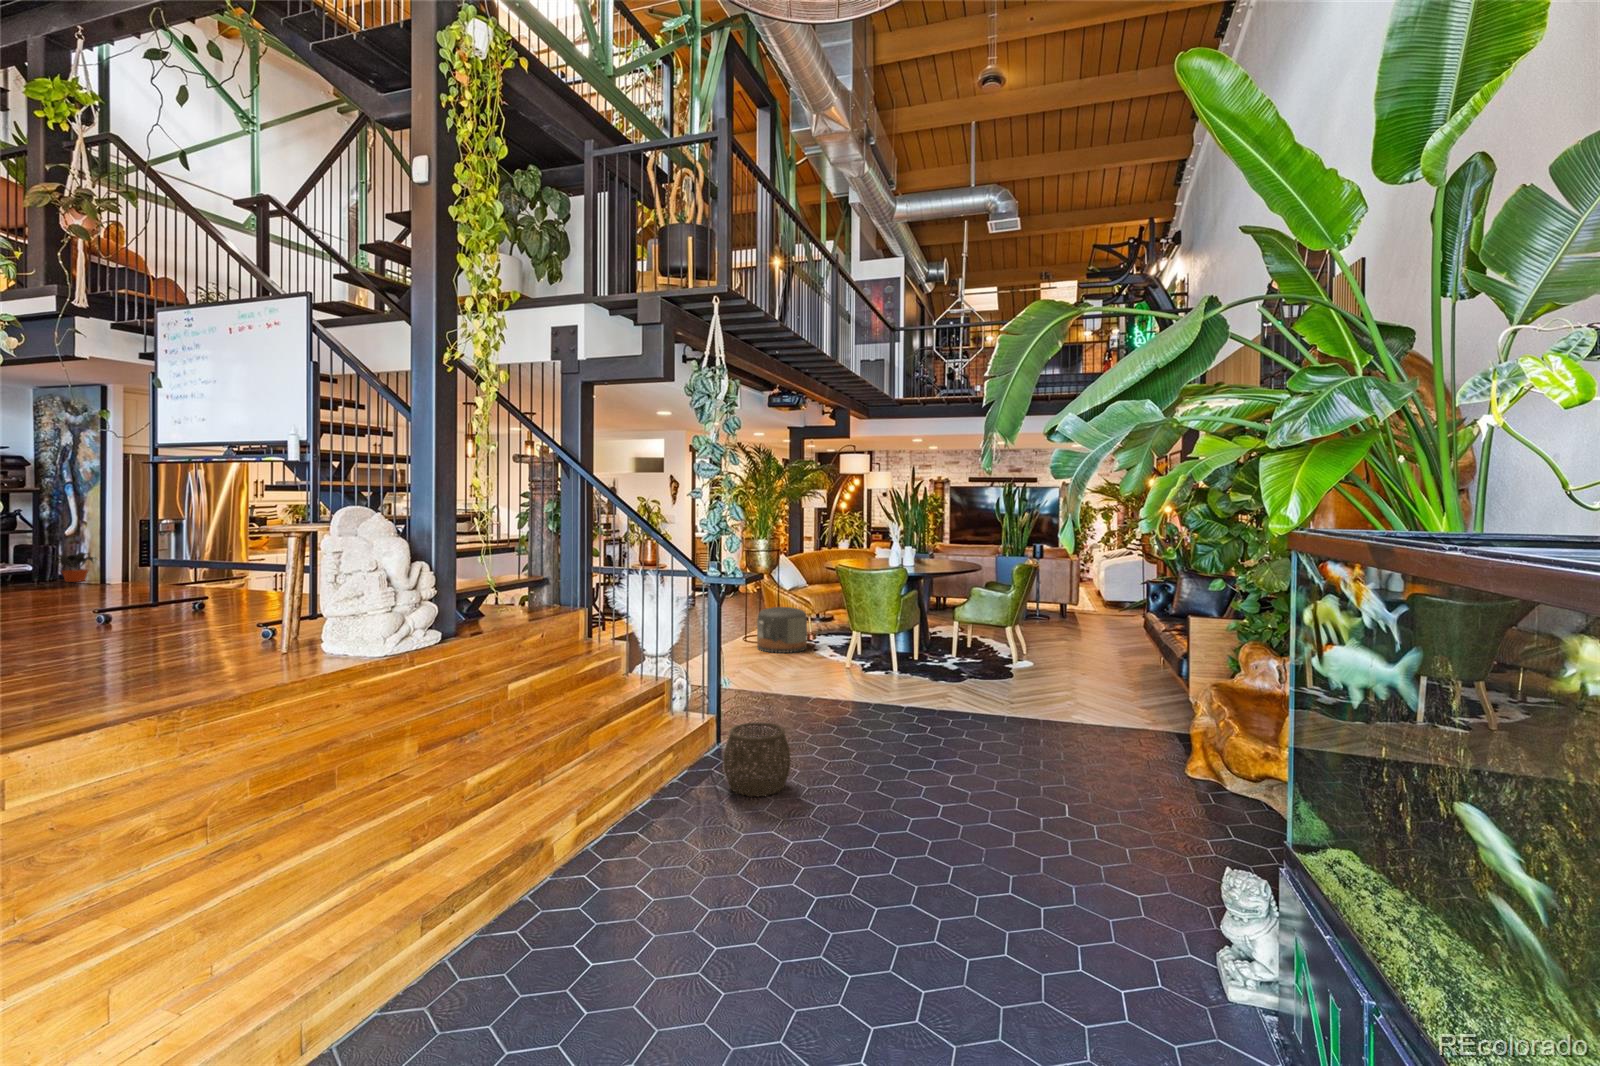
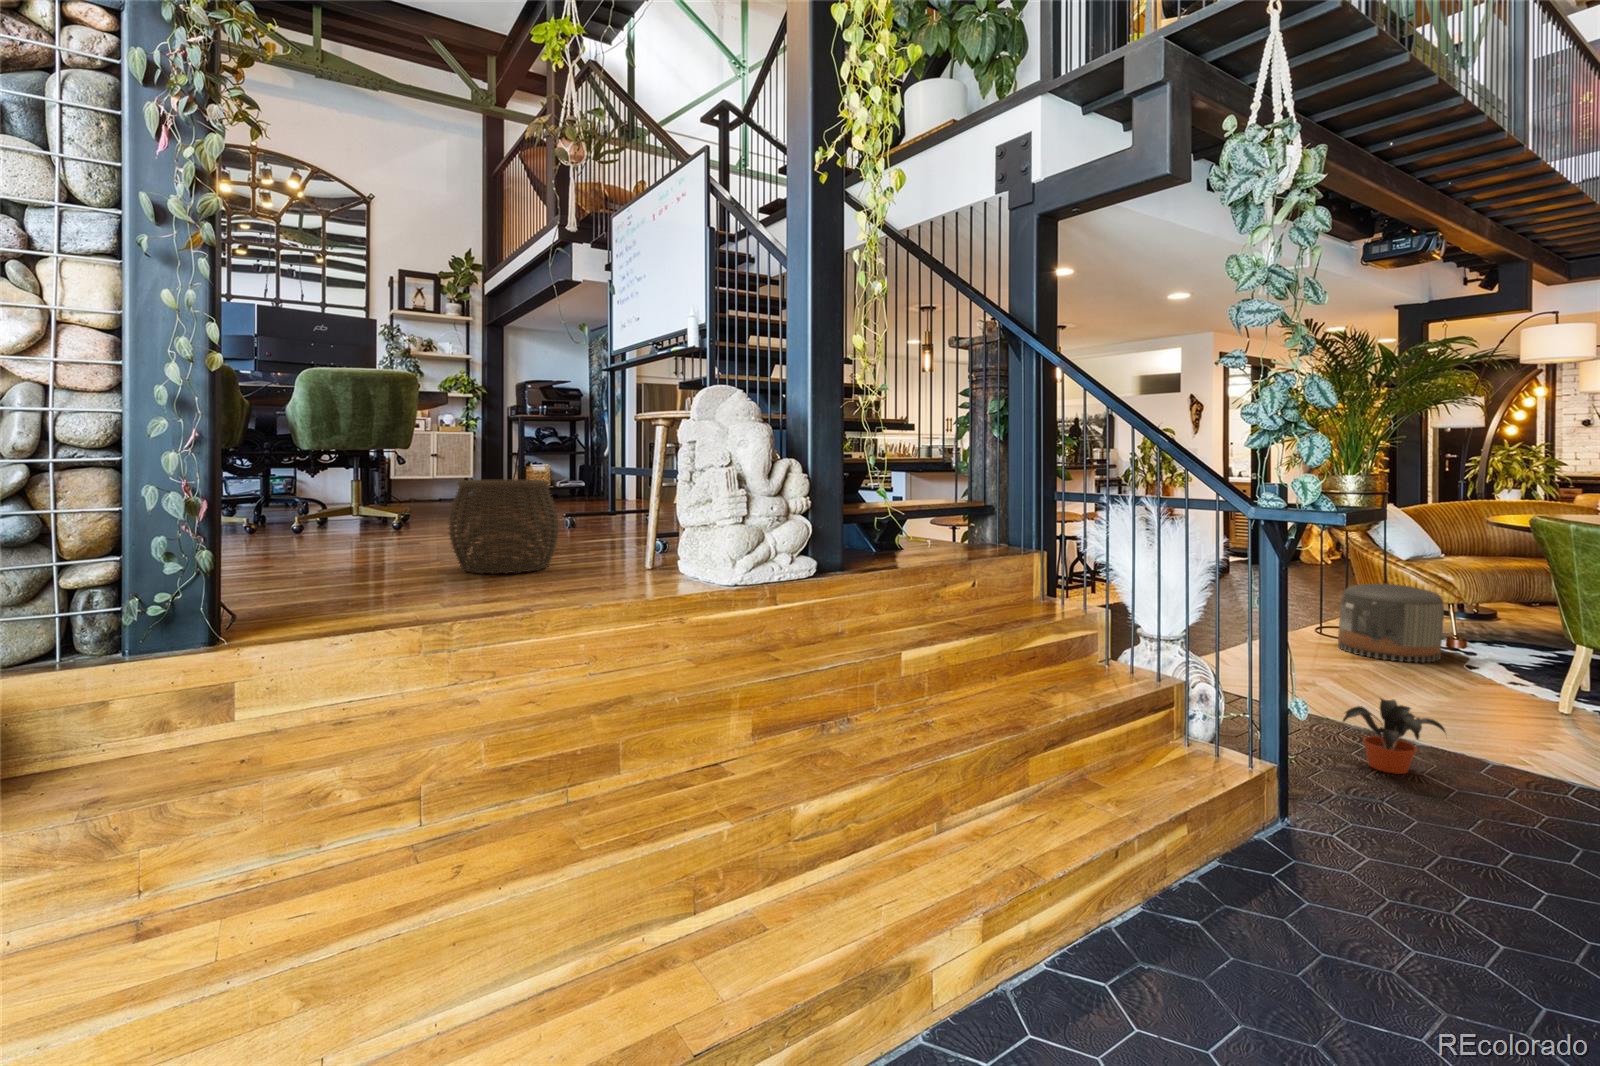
potted plant: present [51,552,93,582] -> present [1343,699,1445,774]
woven basket: present [723,722,791,797] -> present [448,480,559,574]

